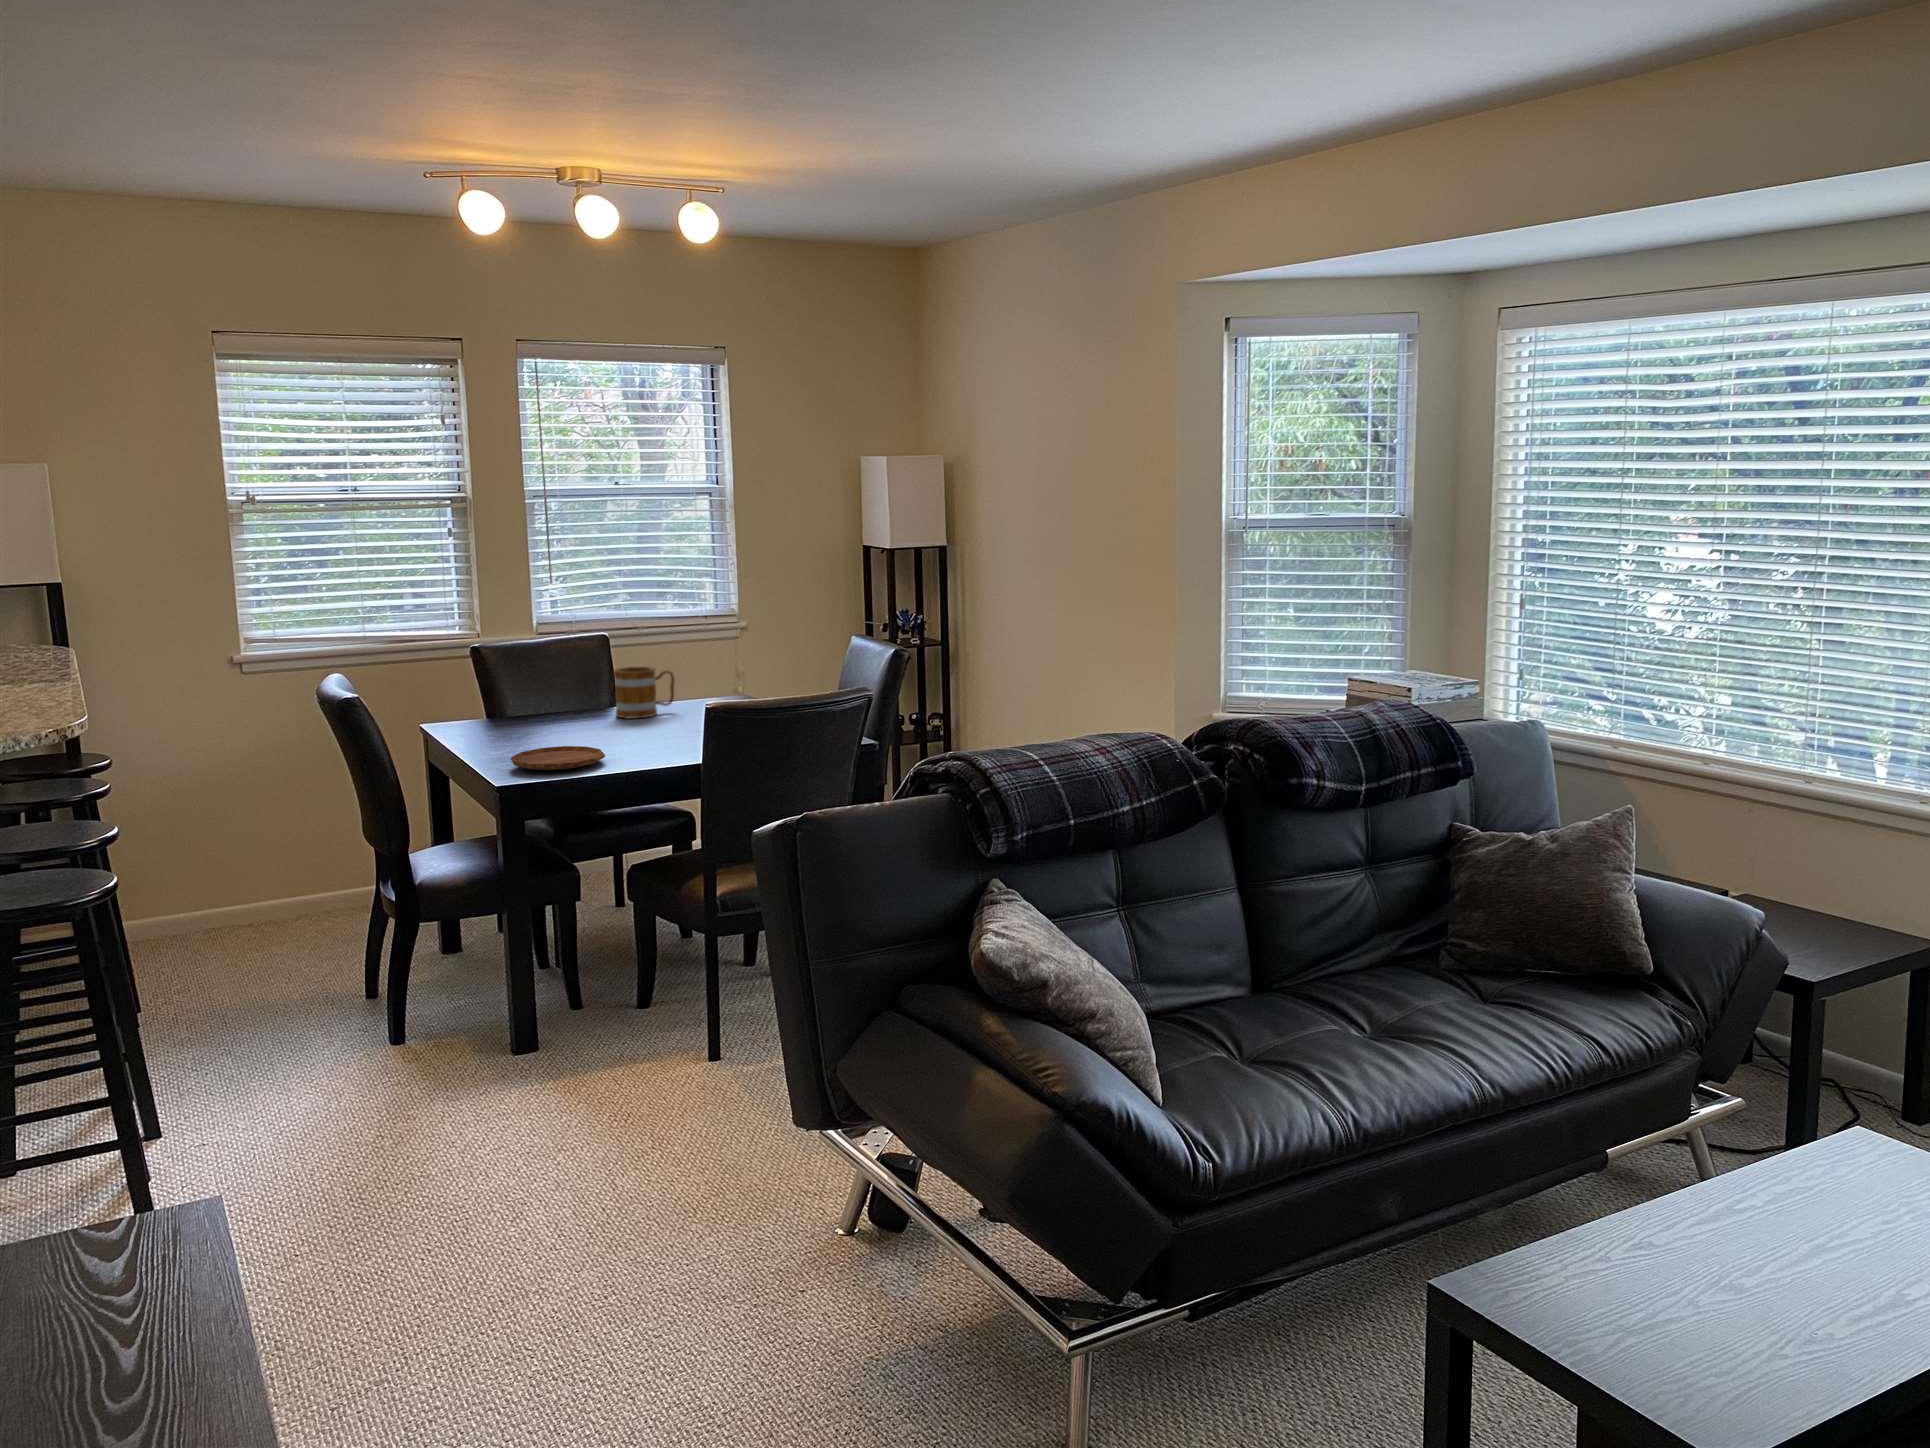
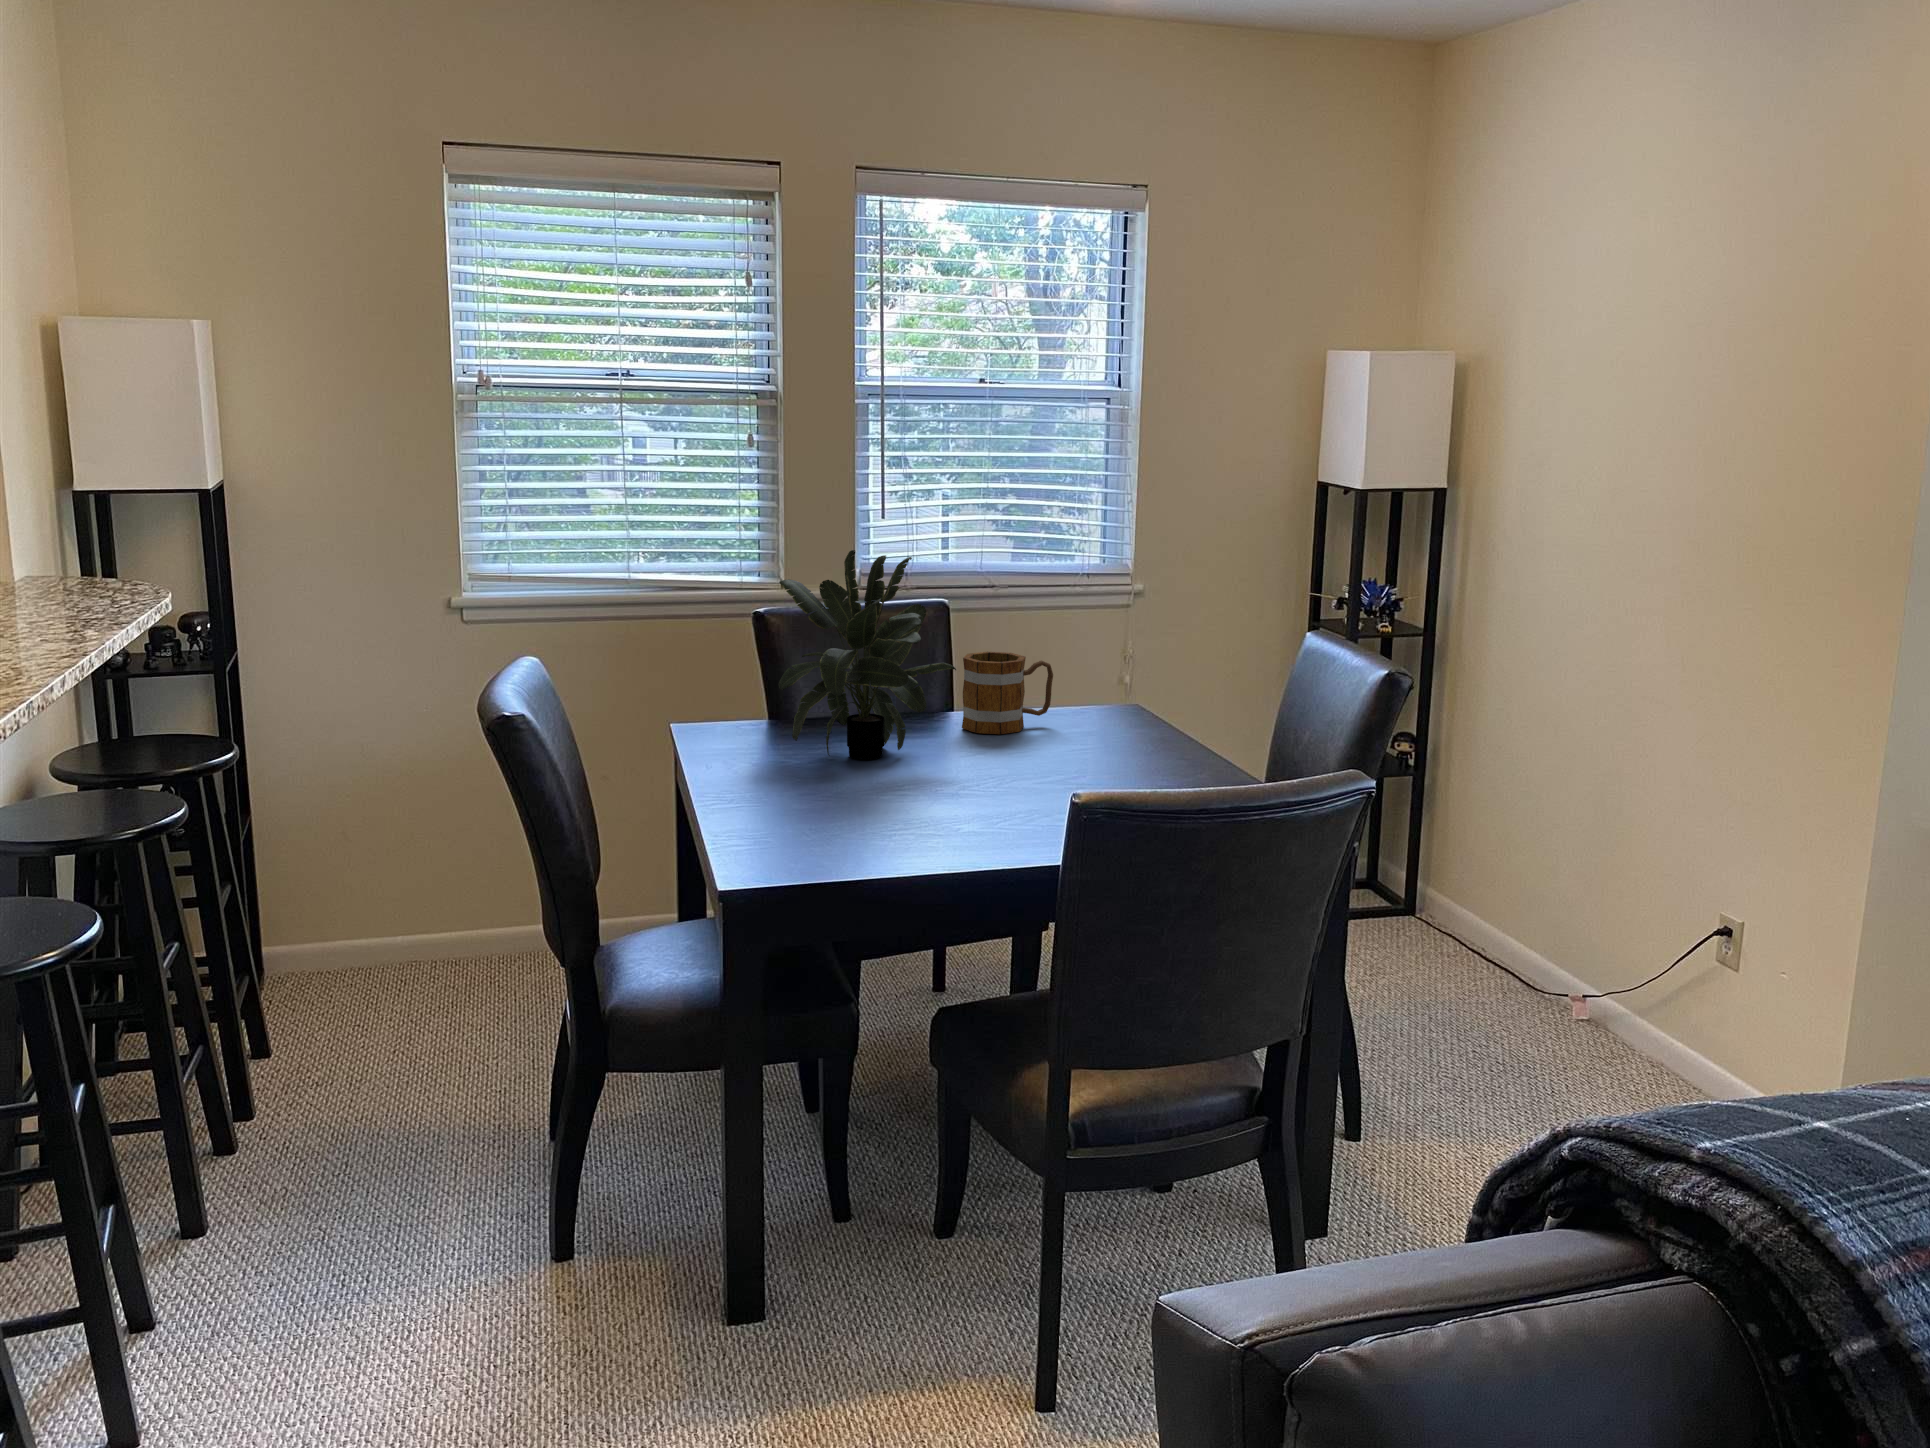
potted plant: none [488,605,609,736] -> present [778,550,956,760]
tray: present [511,746,605,770] -> none [790,790,945,841]

